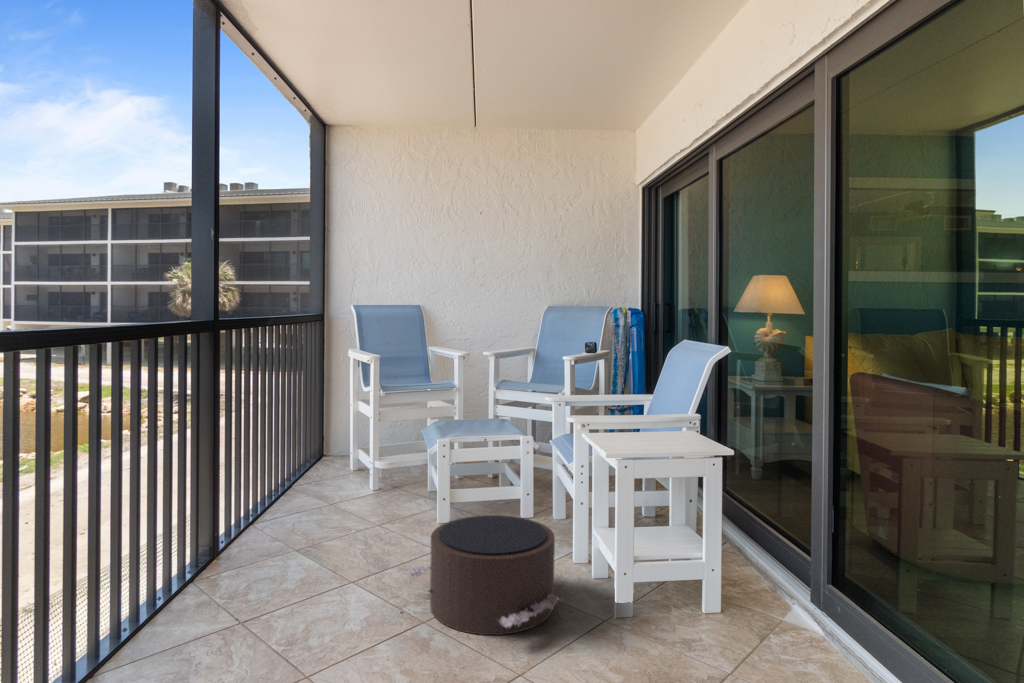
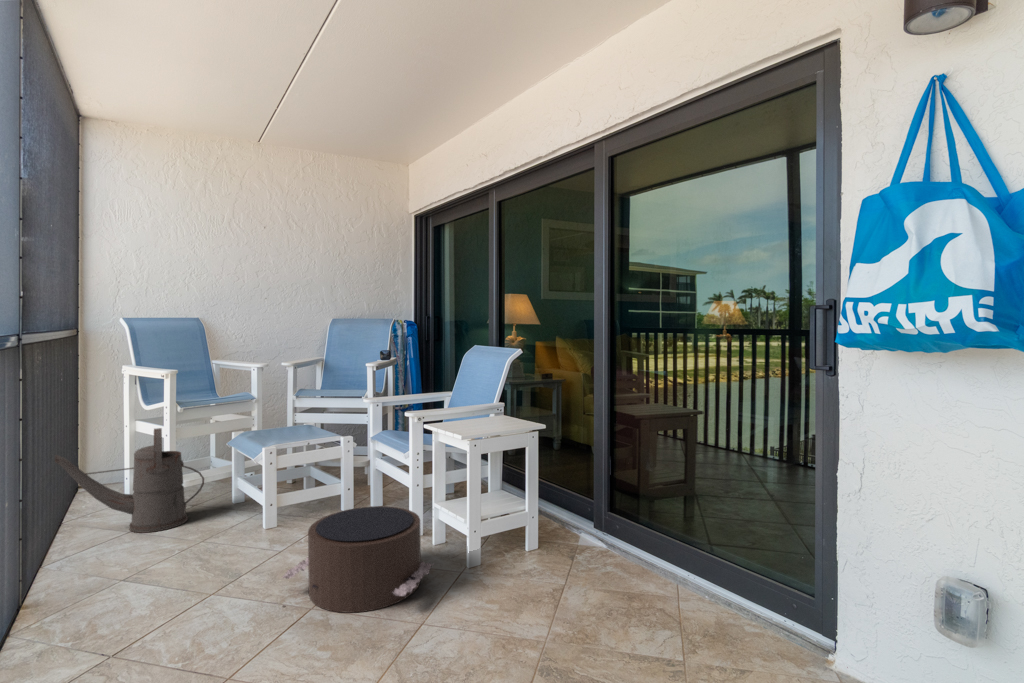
watering can: none [283,408,398,505] -> present [55,428,204,533]

